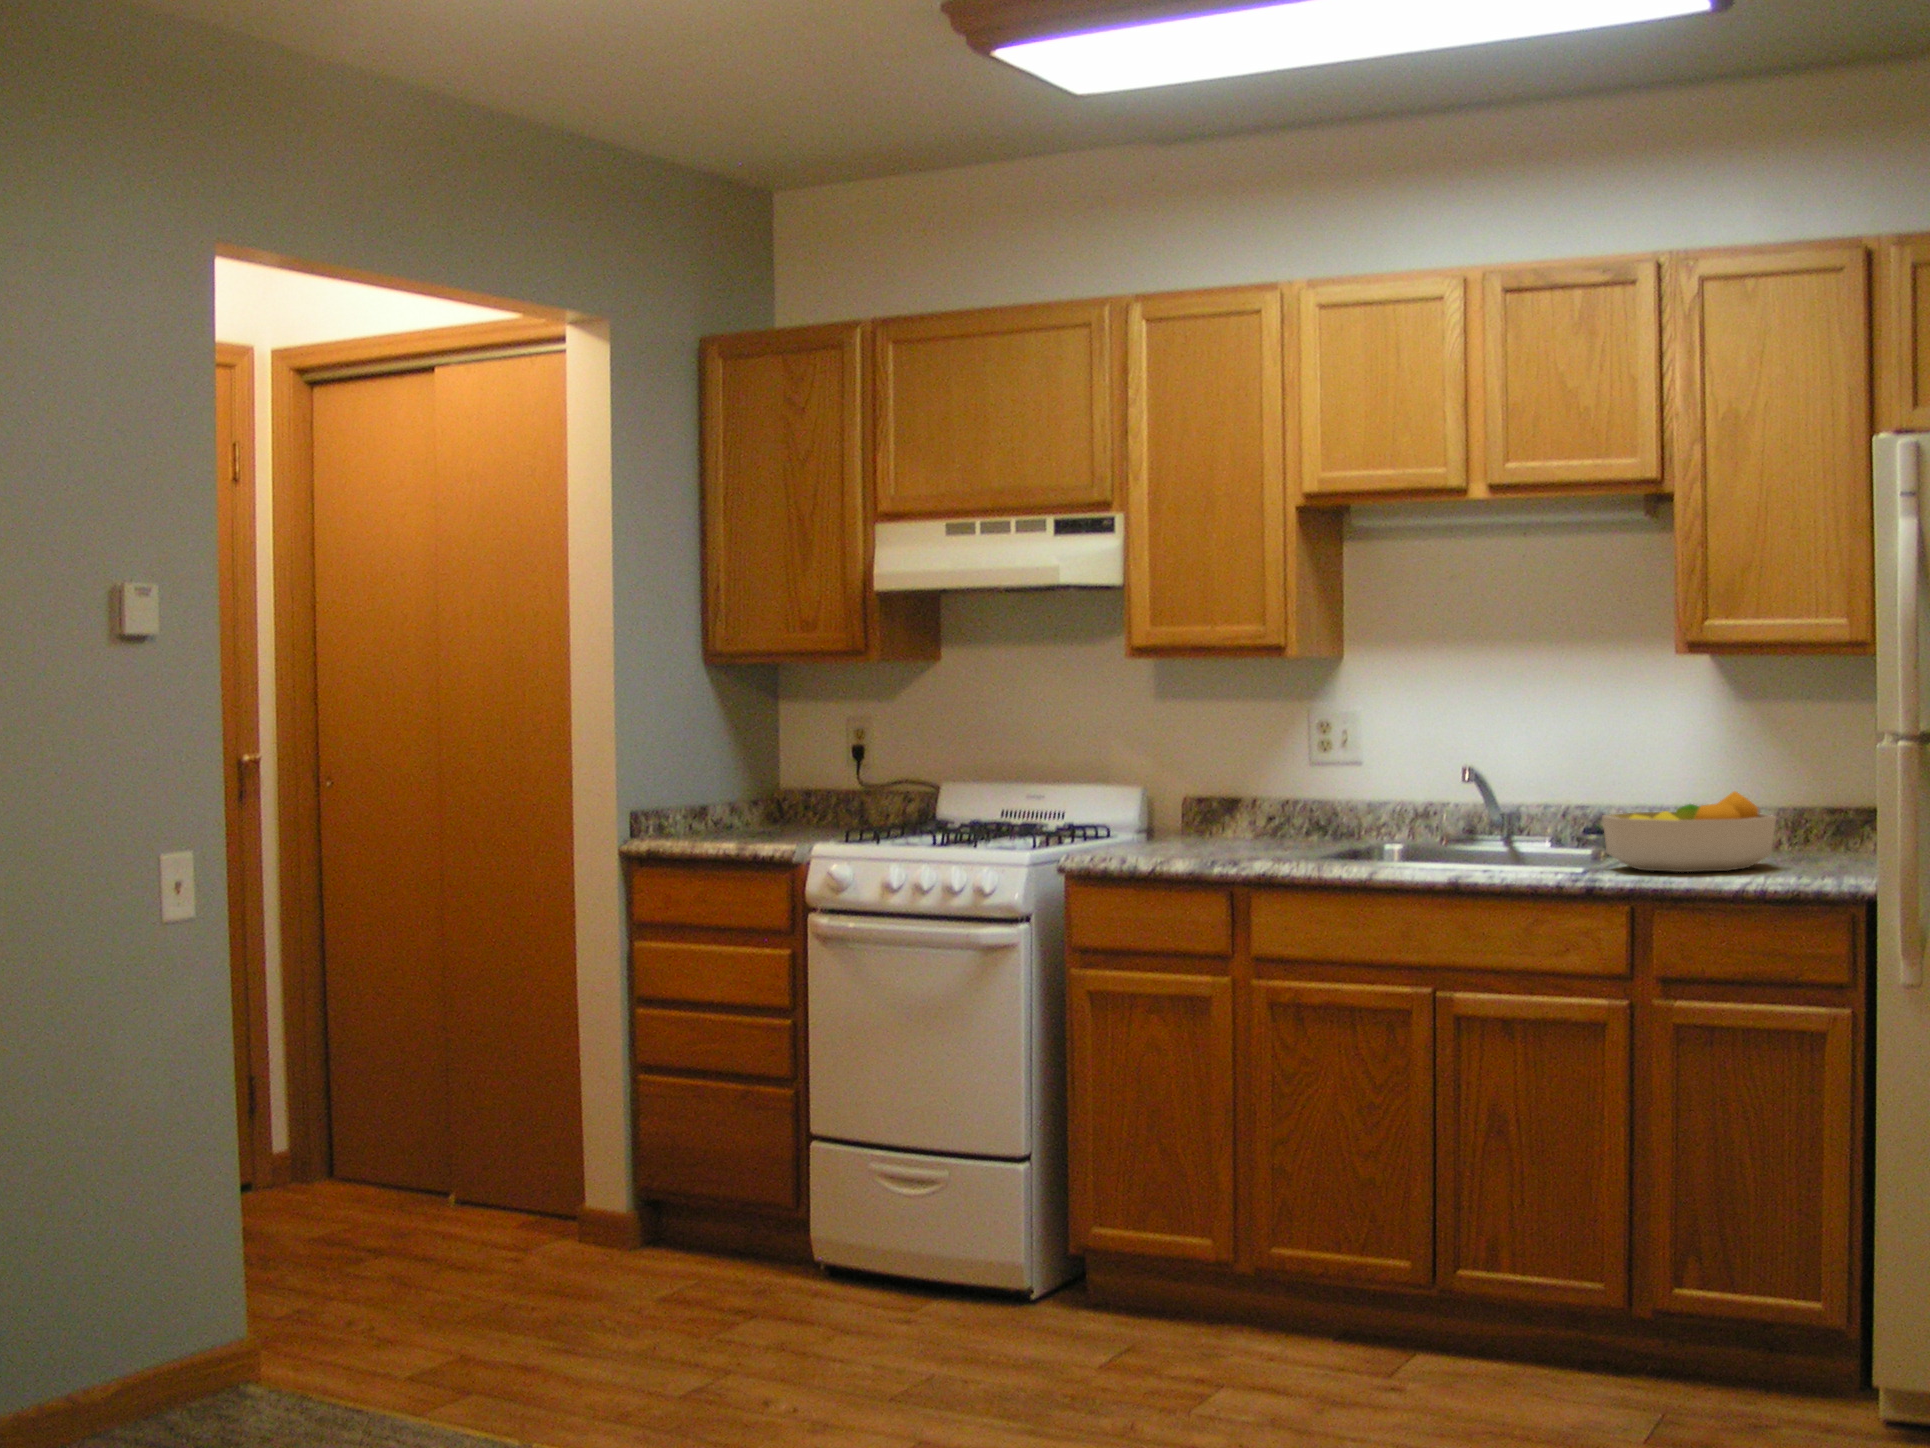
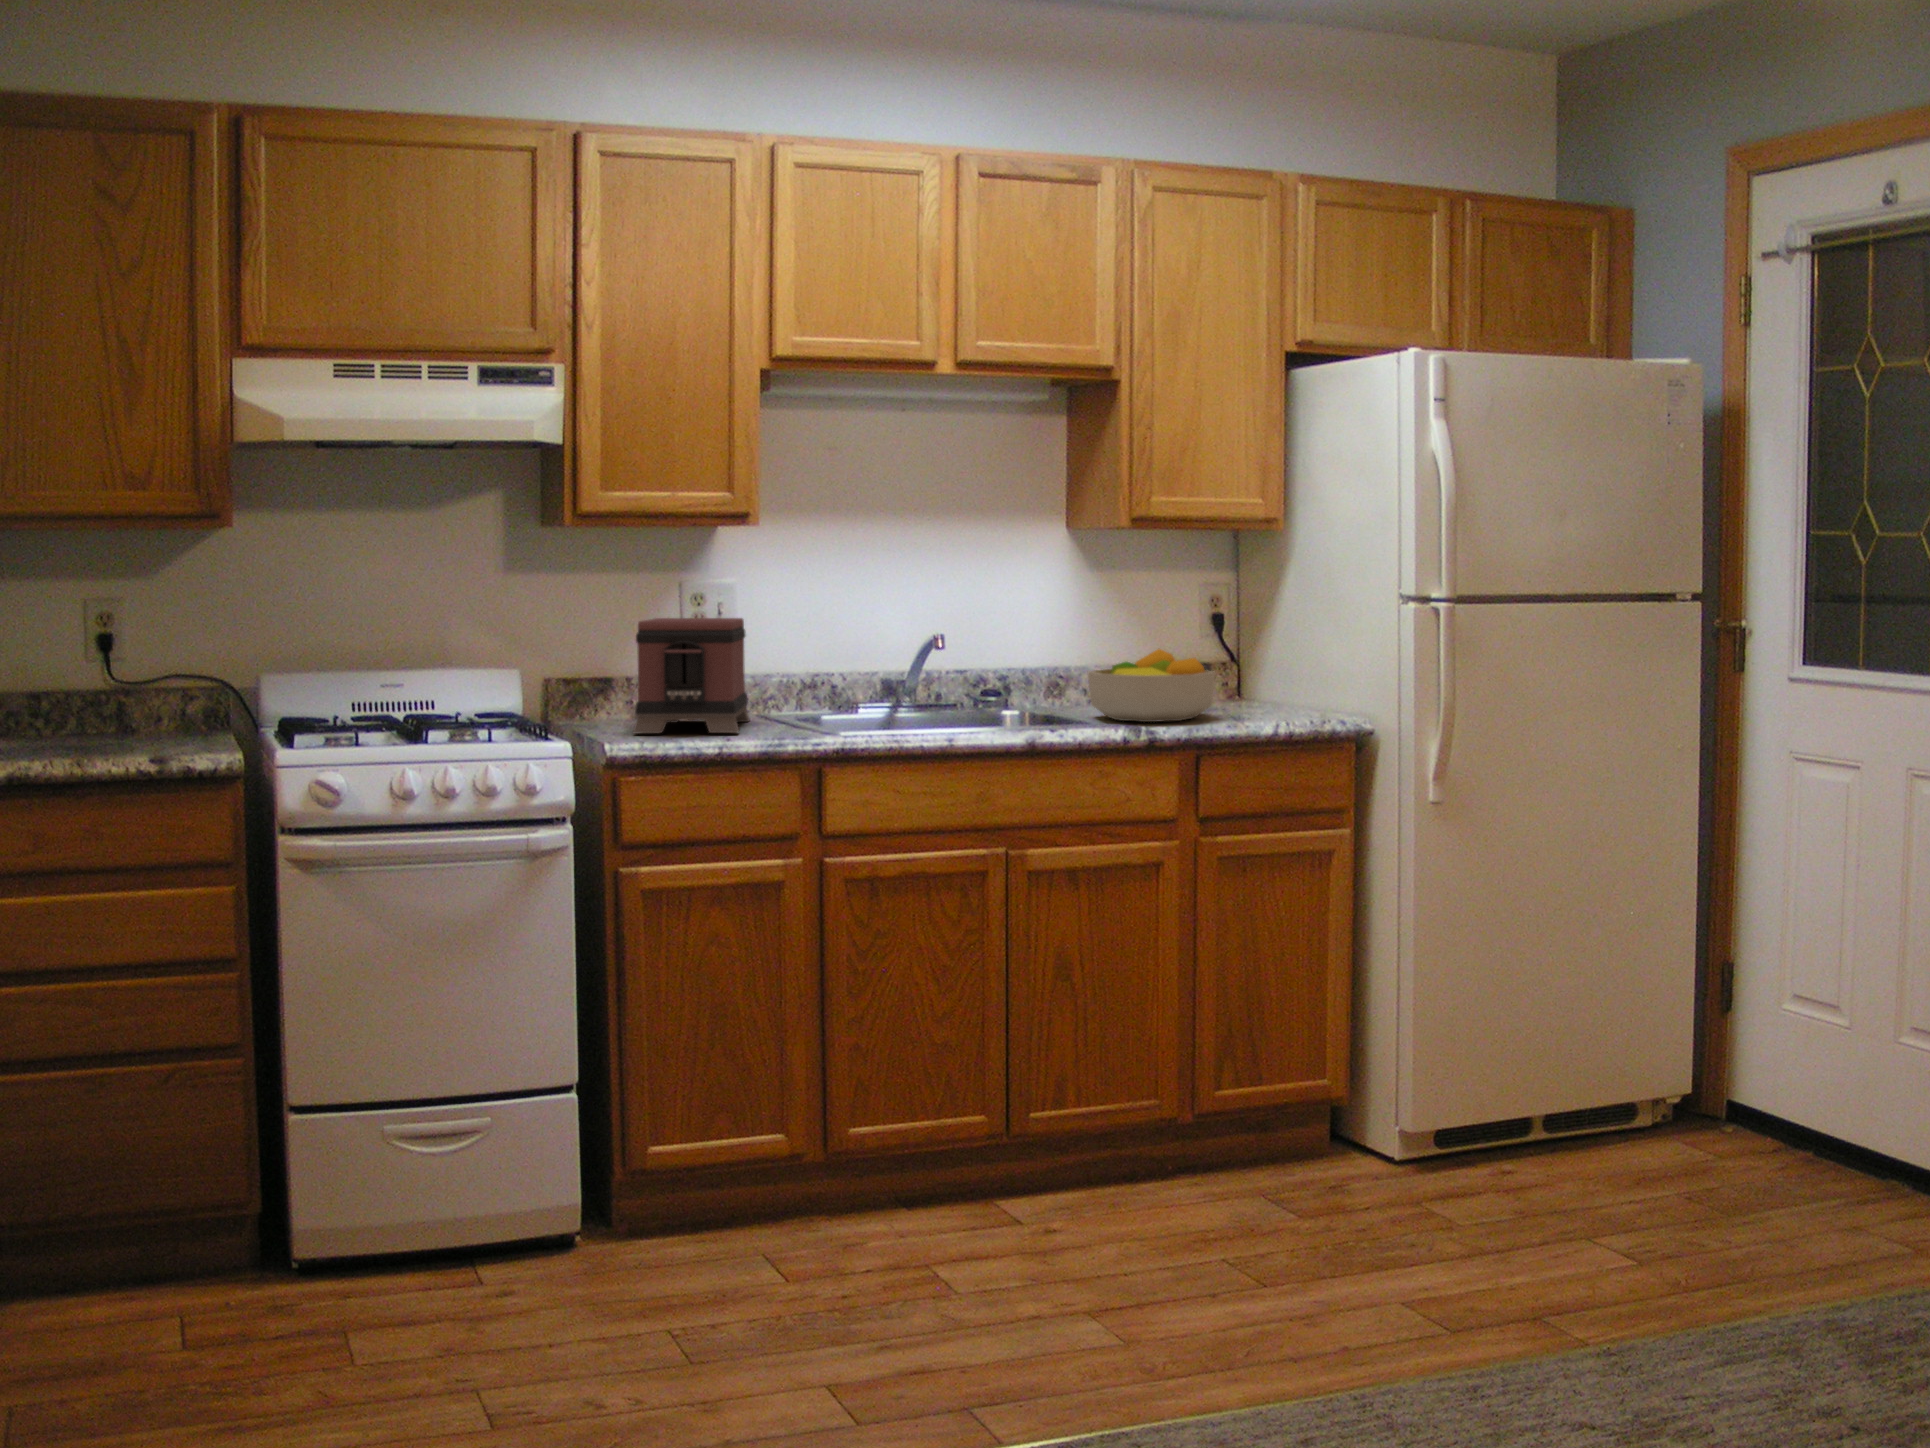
toaster: none [1160,742,1334,853] -> present [633,618,750,733]

